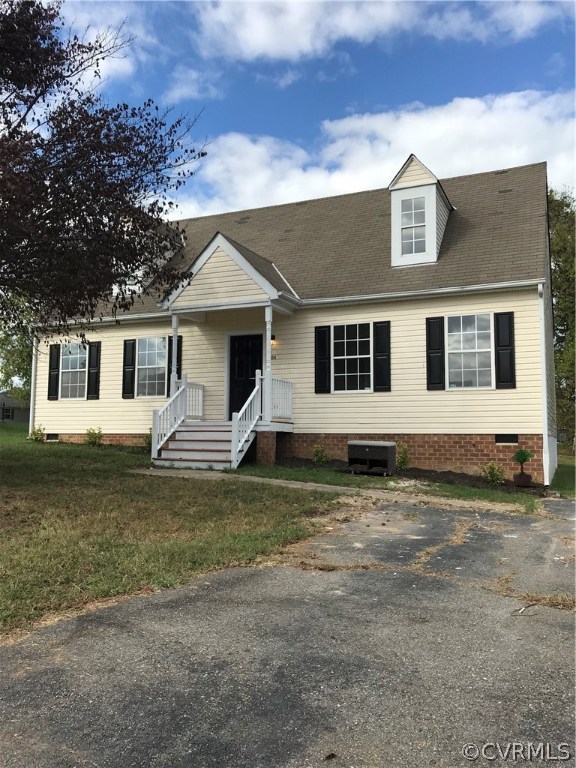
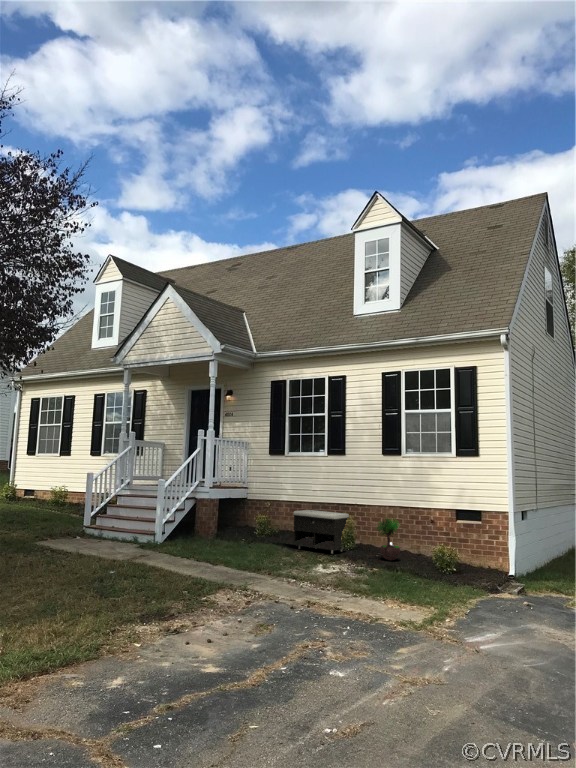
potted tree: present [511,449,532,487] -> present [377,519,400,561]

